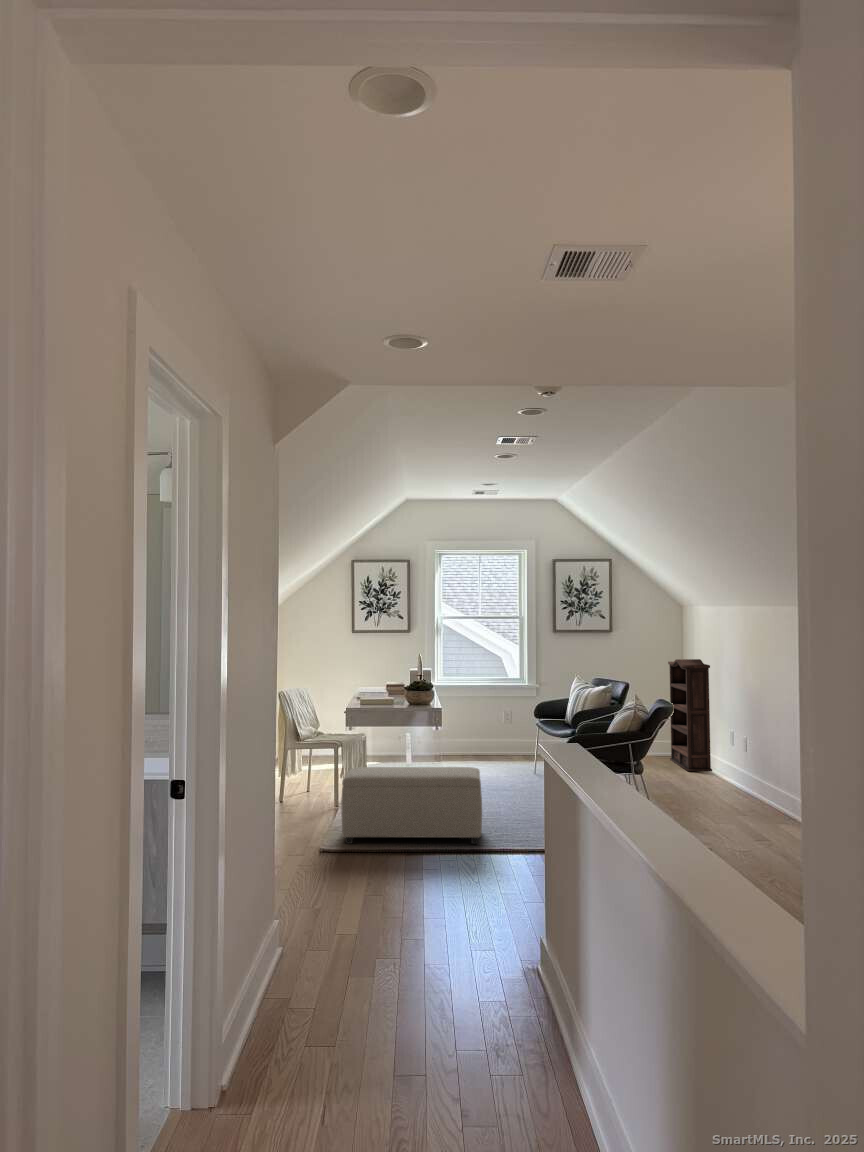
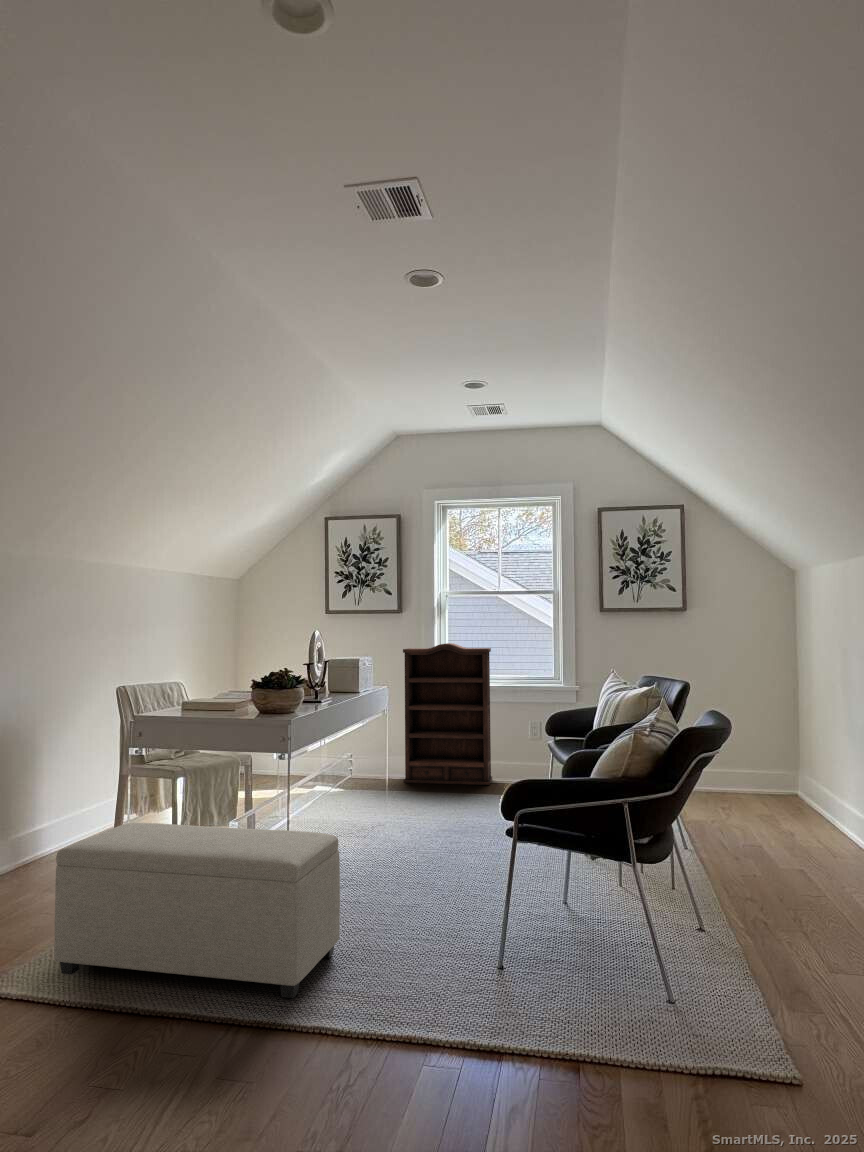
bookshelf: present [668,659,712,772] -> present [403,643,492,785]

